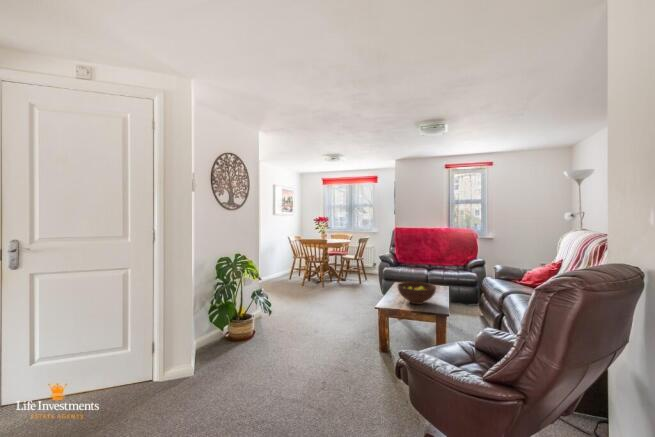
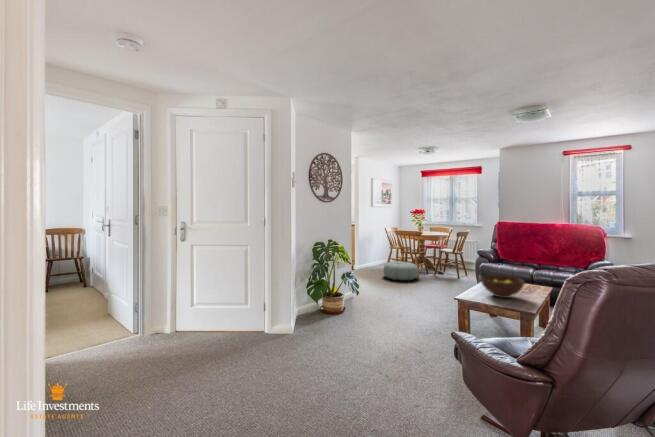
pouf: none [289,271,324,290] -> present [383,261,419,280]

